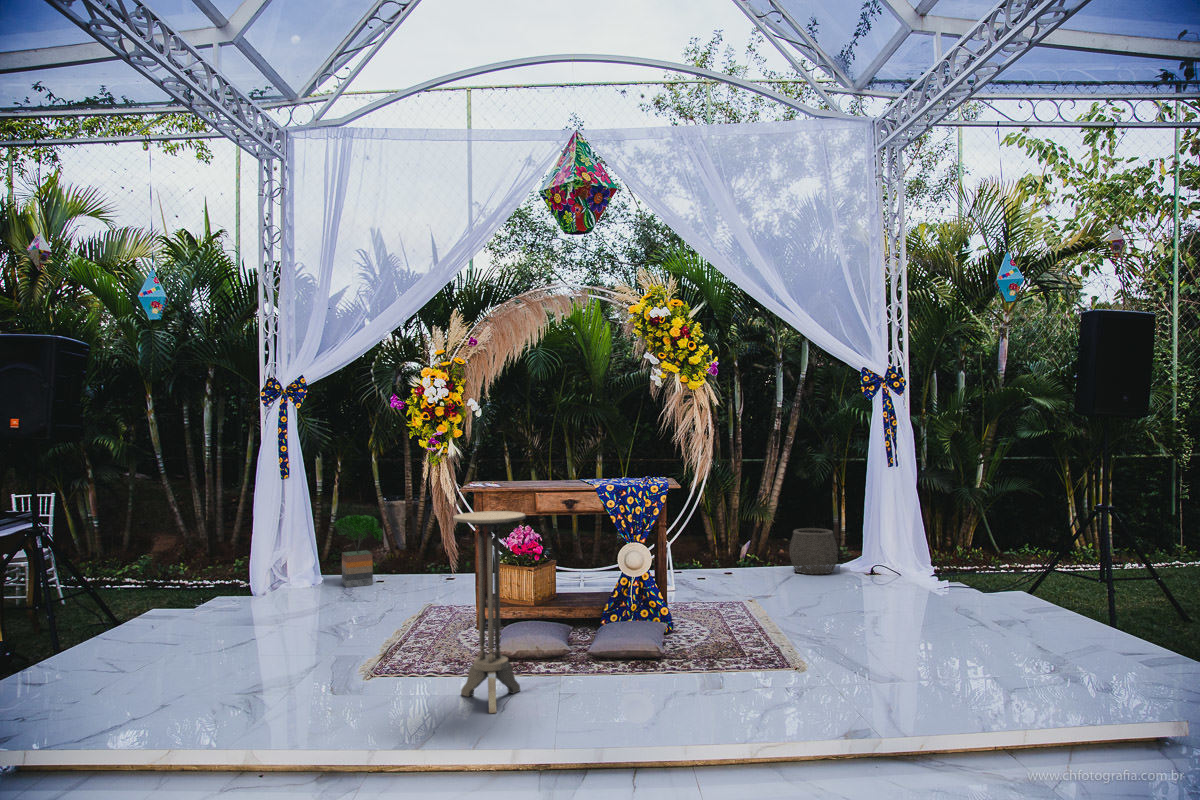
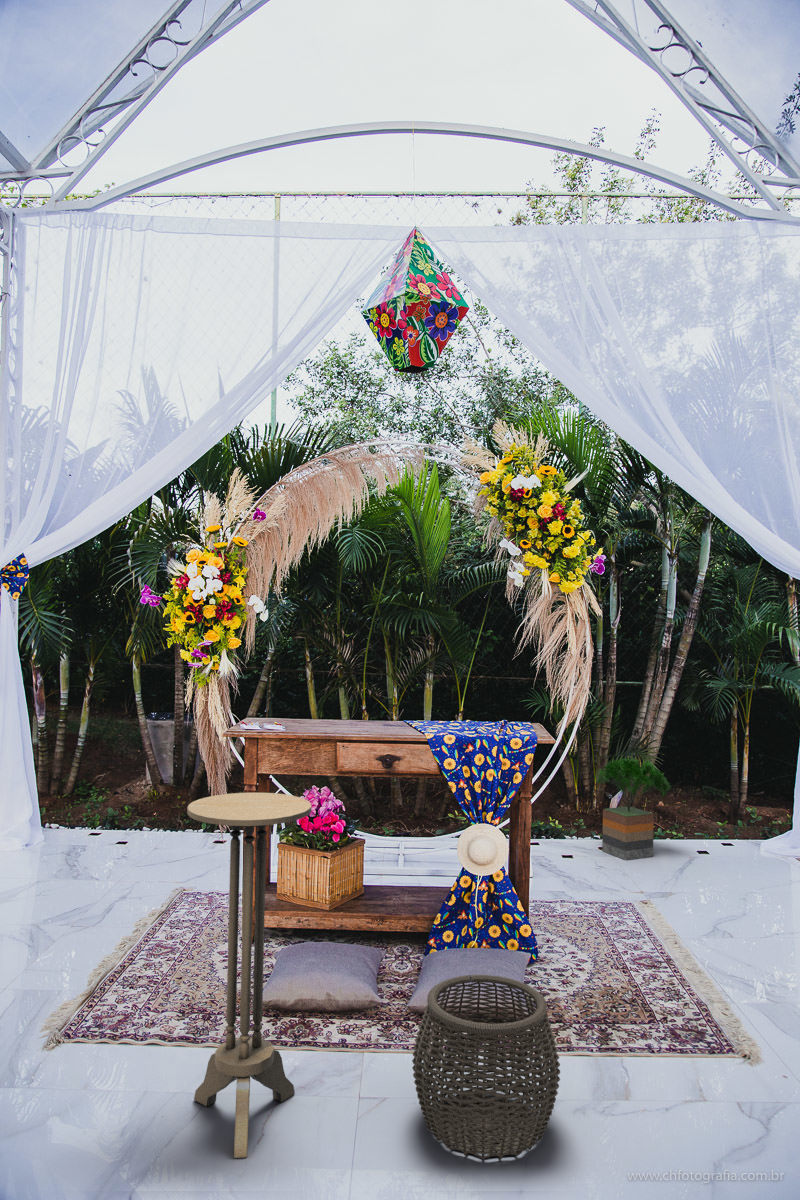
potted tree: present [335,515,383,587] -> present [596,758,670,860]
woven basket: present [790,528,838,575] -> present [412,975,560,1159]

